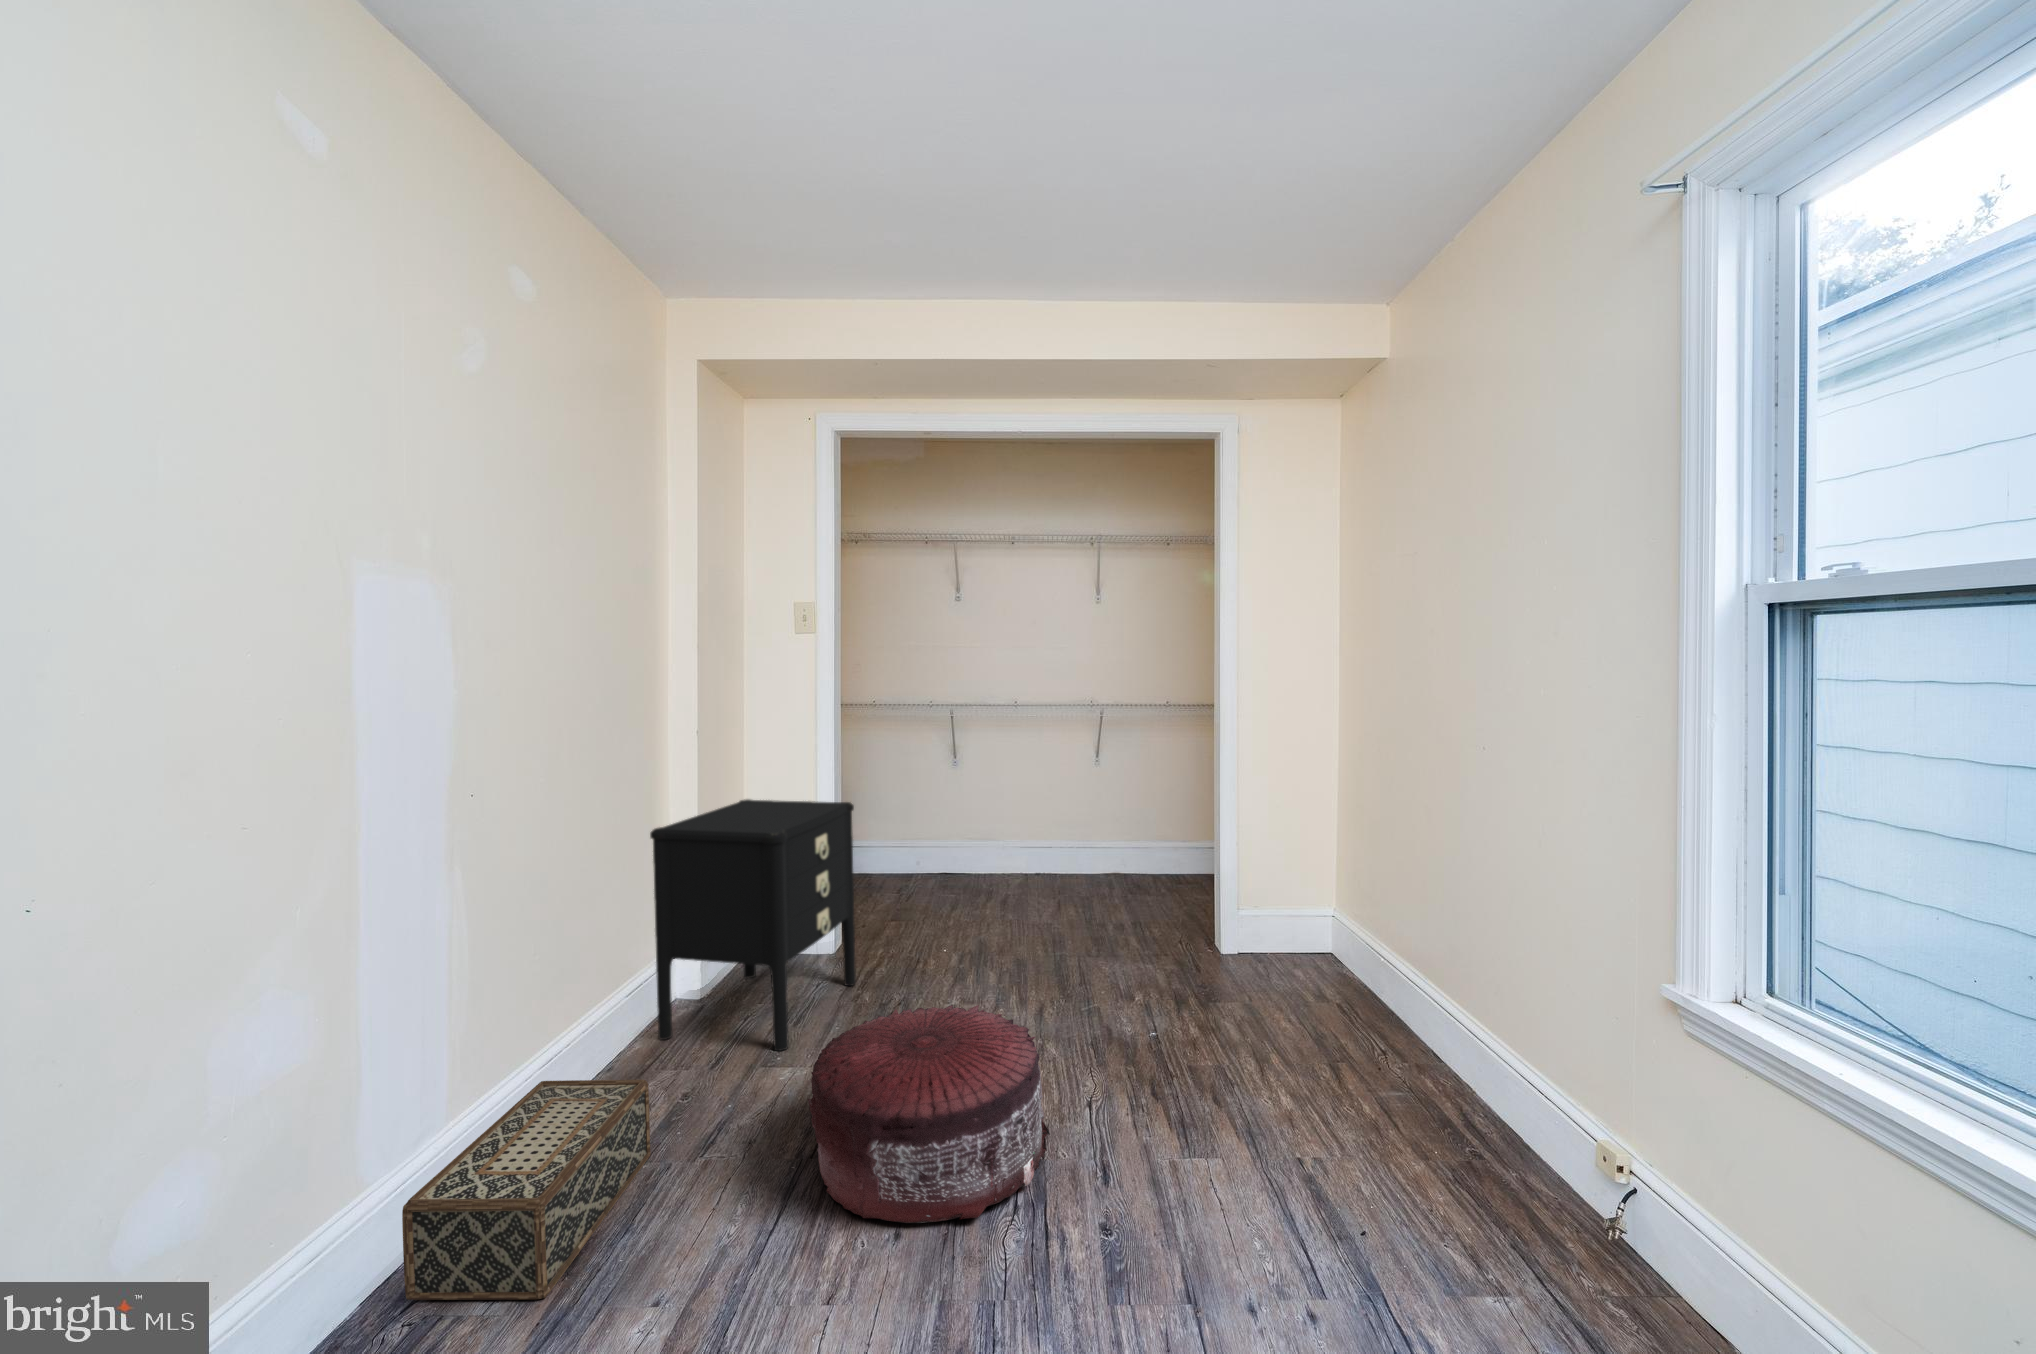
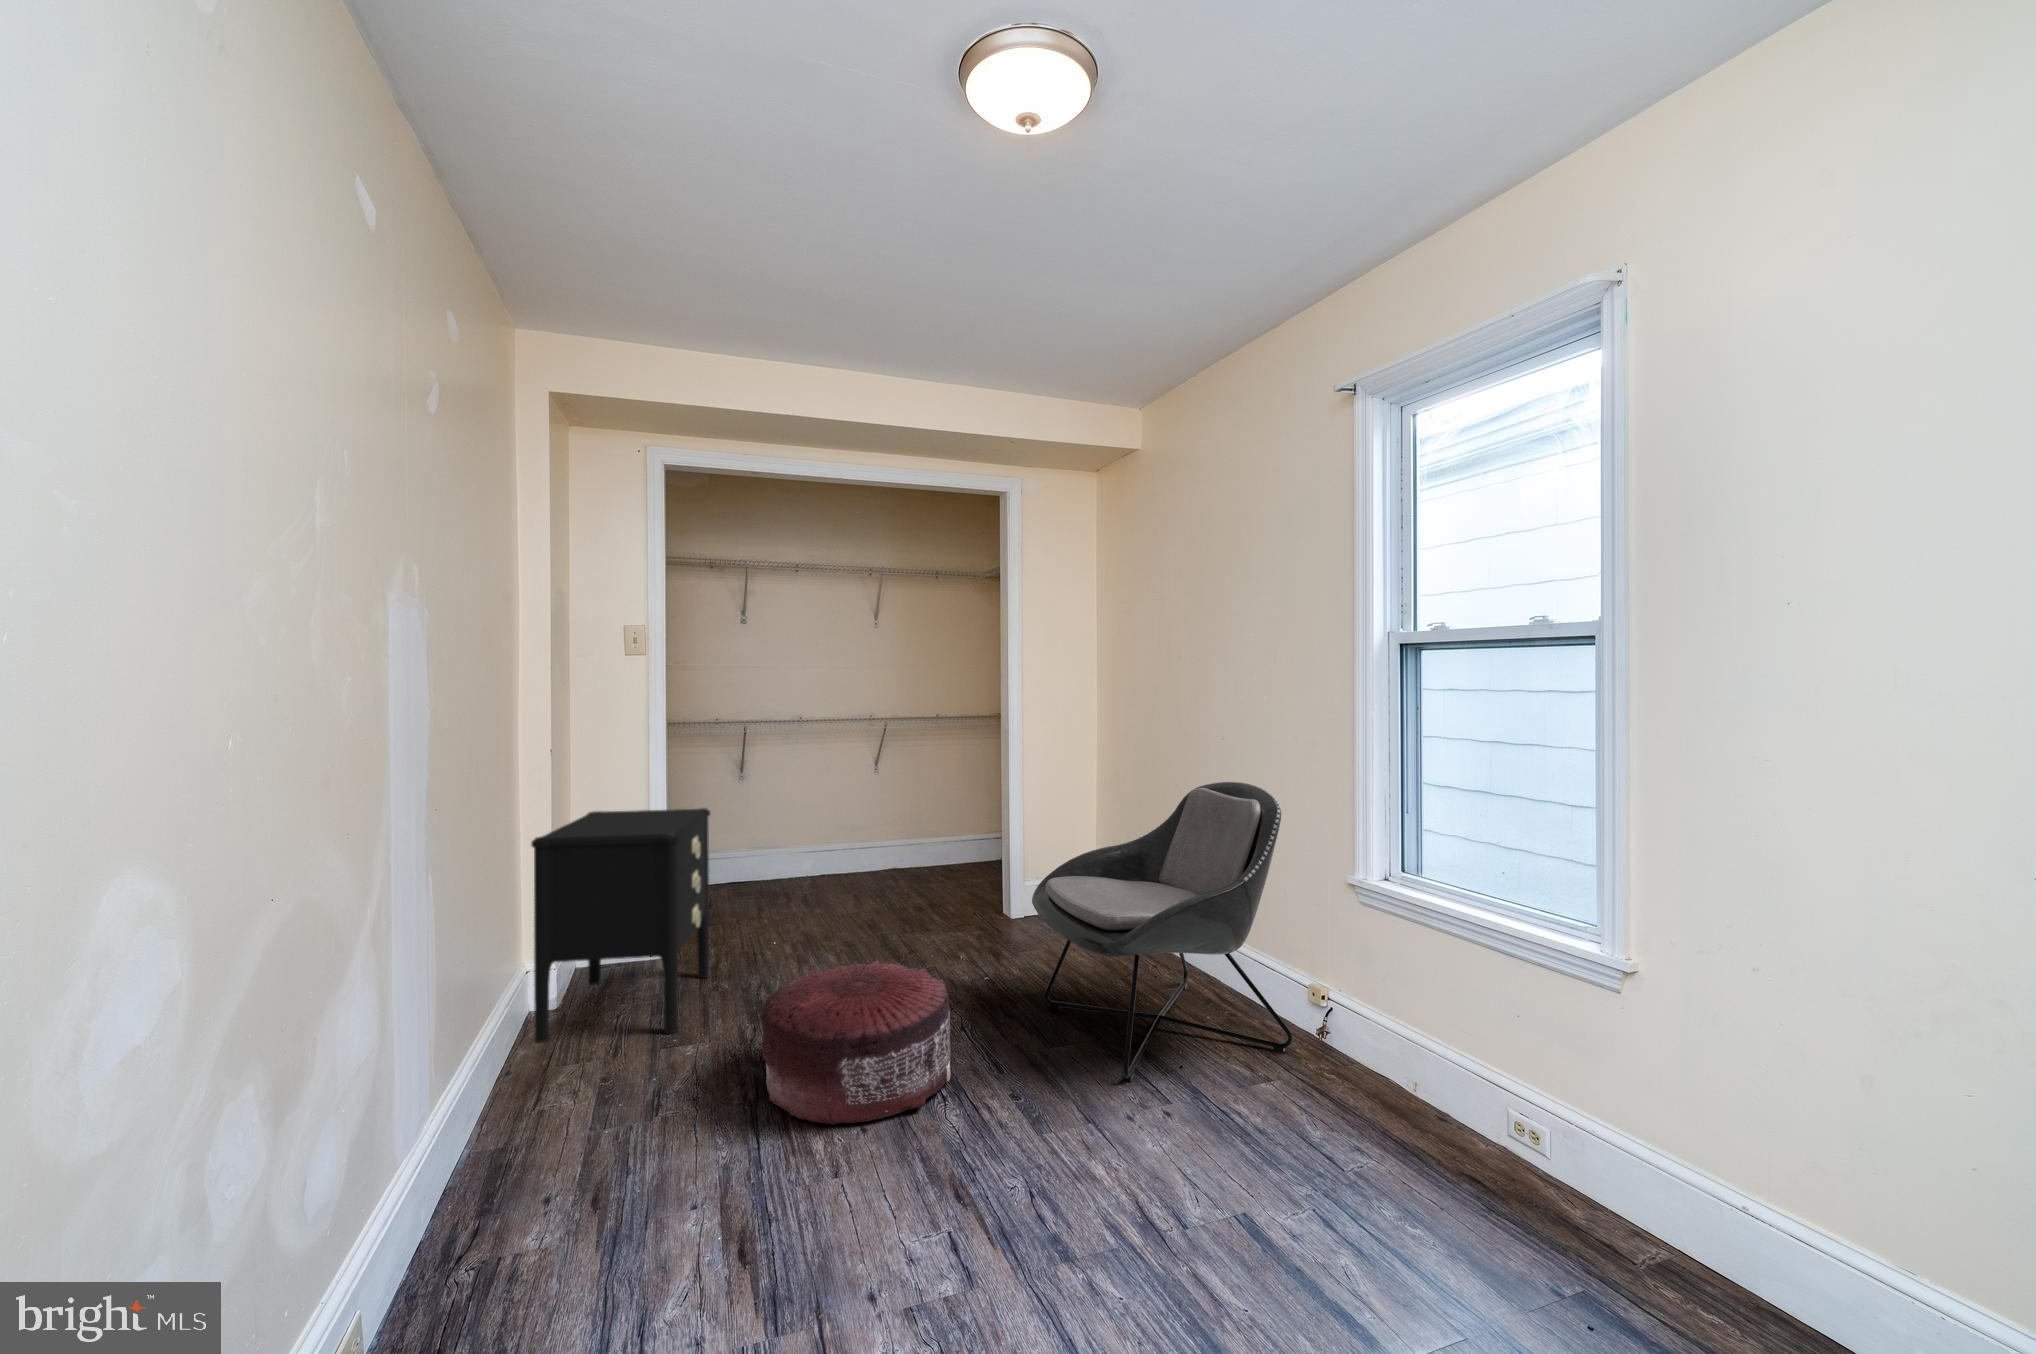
lounge chair: none [1185,808,1564,1246] -> present [1032,782,1292,1081]
woven basket: present [402,1080,651,1300] -> none [438,1054,604,1261]

